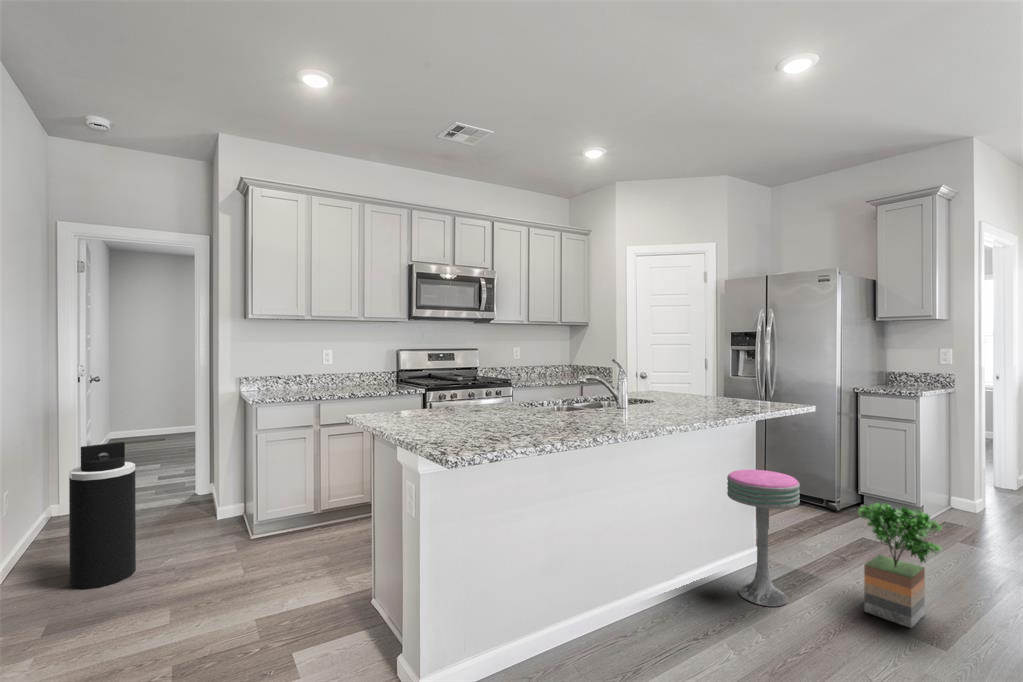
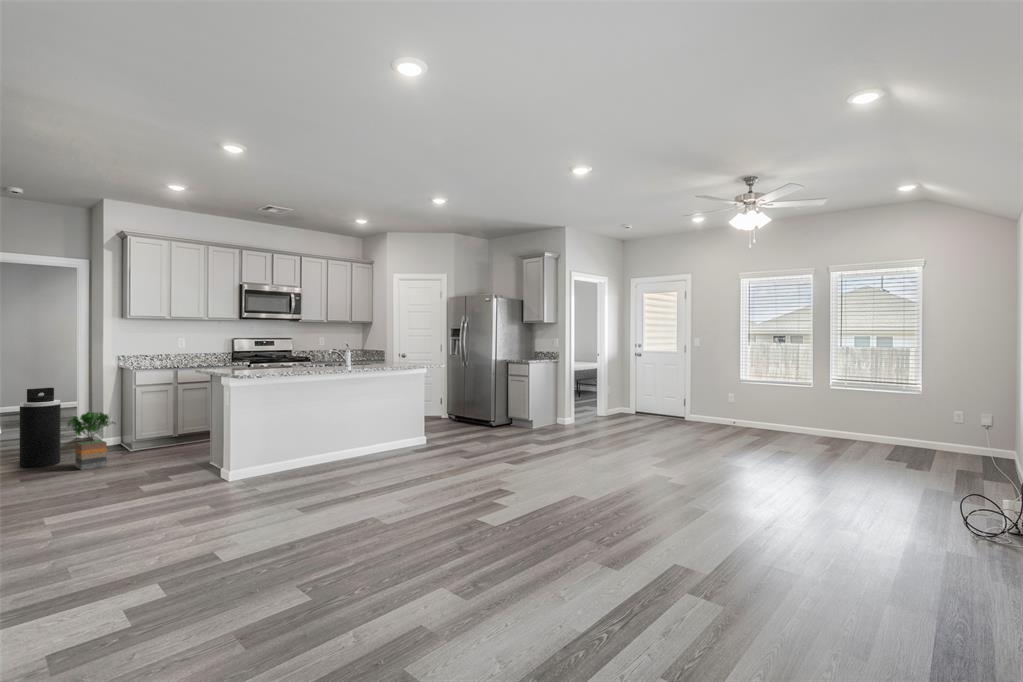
bar stool: present [727,470,800,606] -> none [401,394,432,452]
potted tree: present [860,503,941,628] -> present [67,412,116,470]

